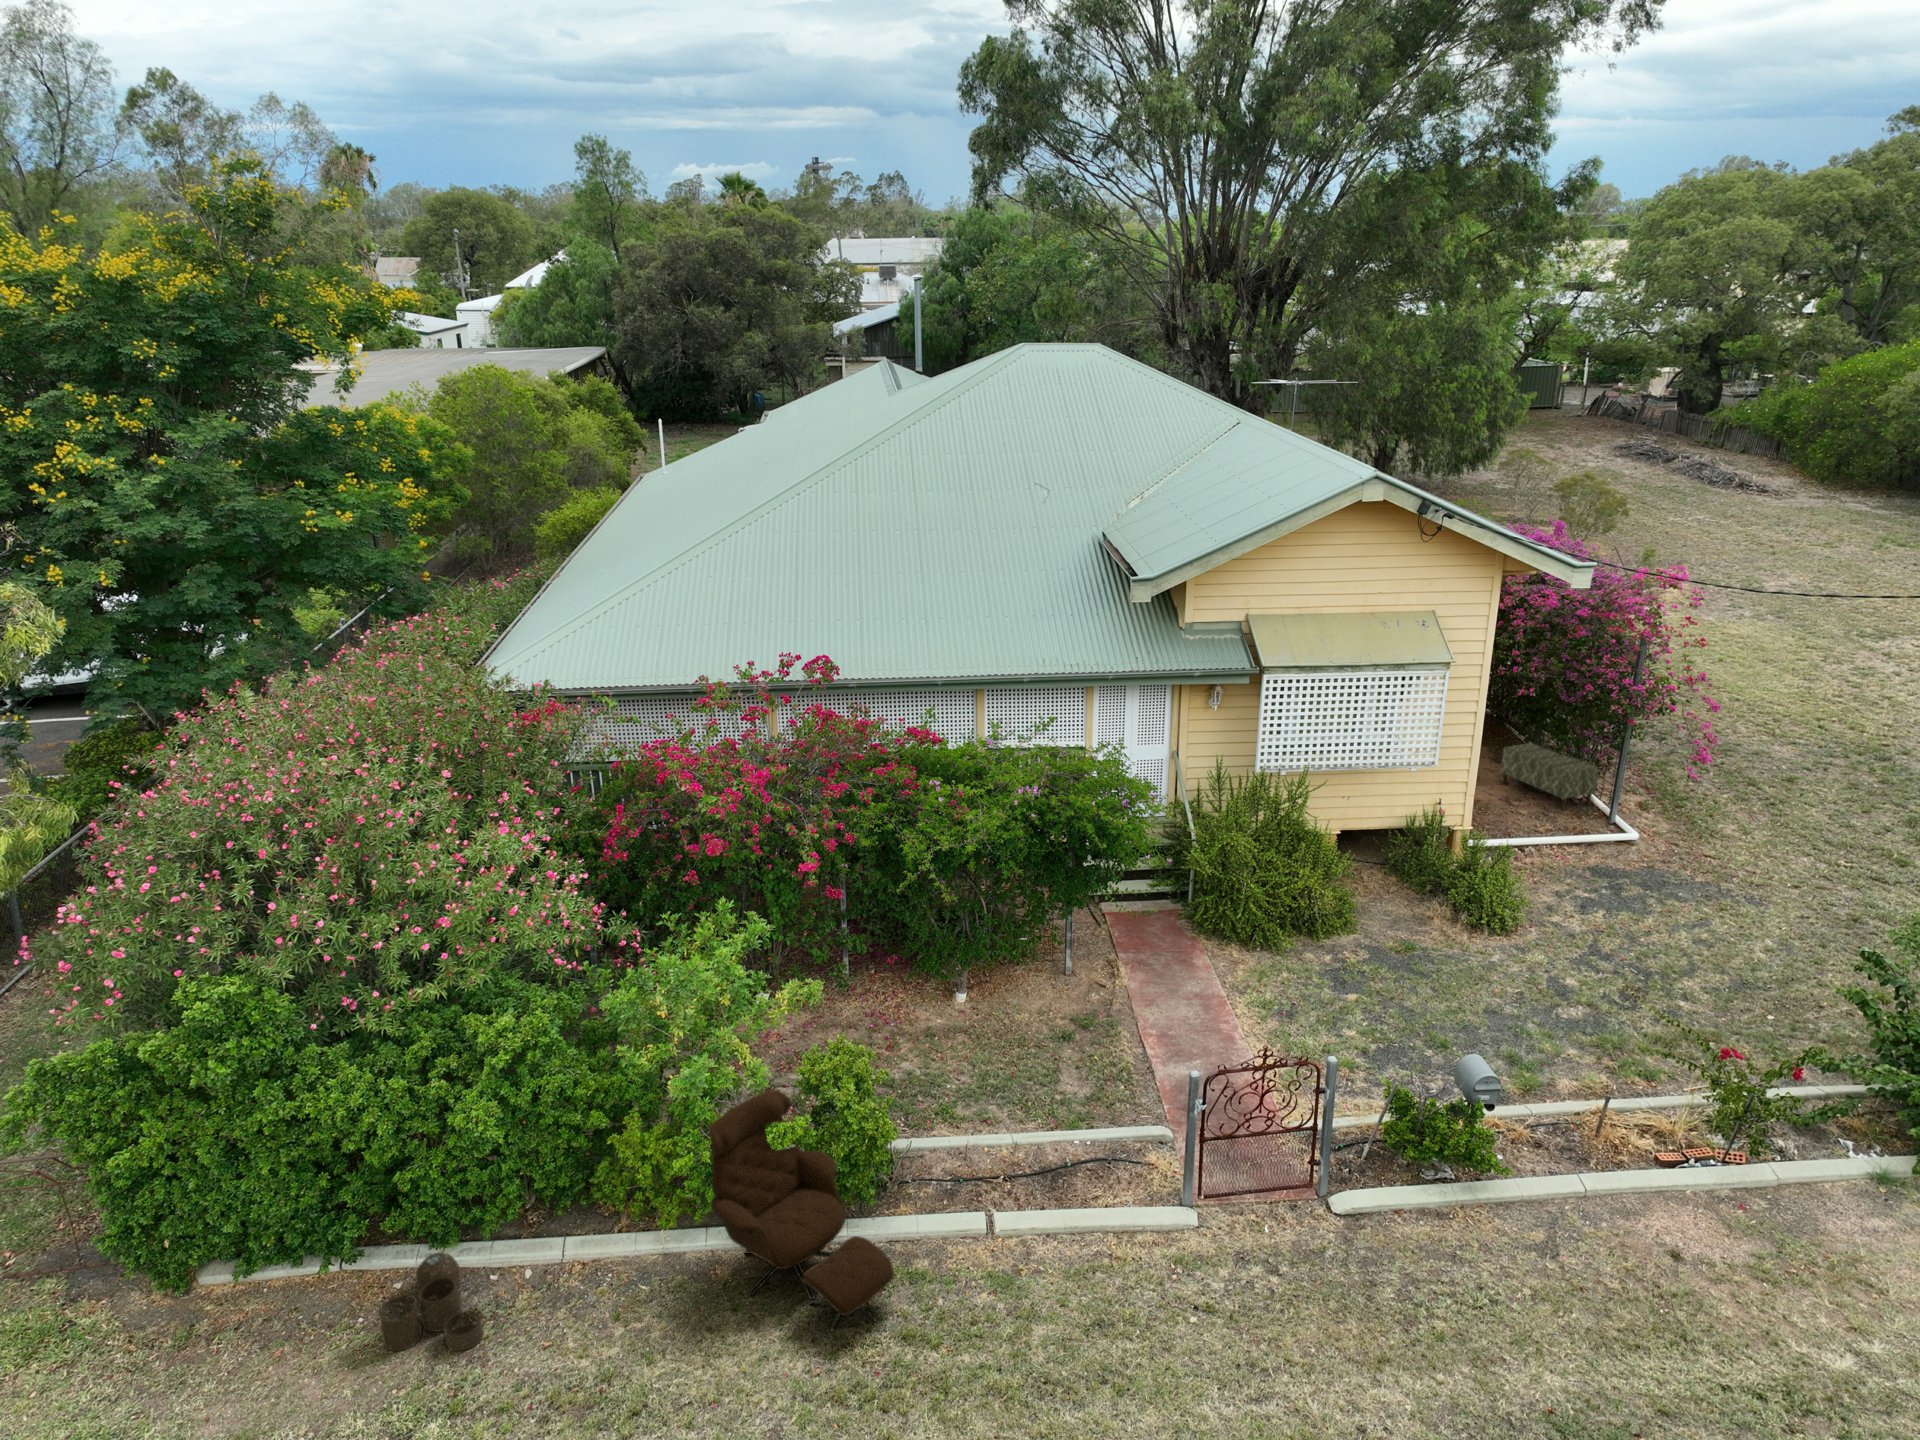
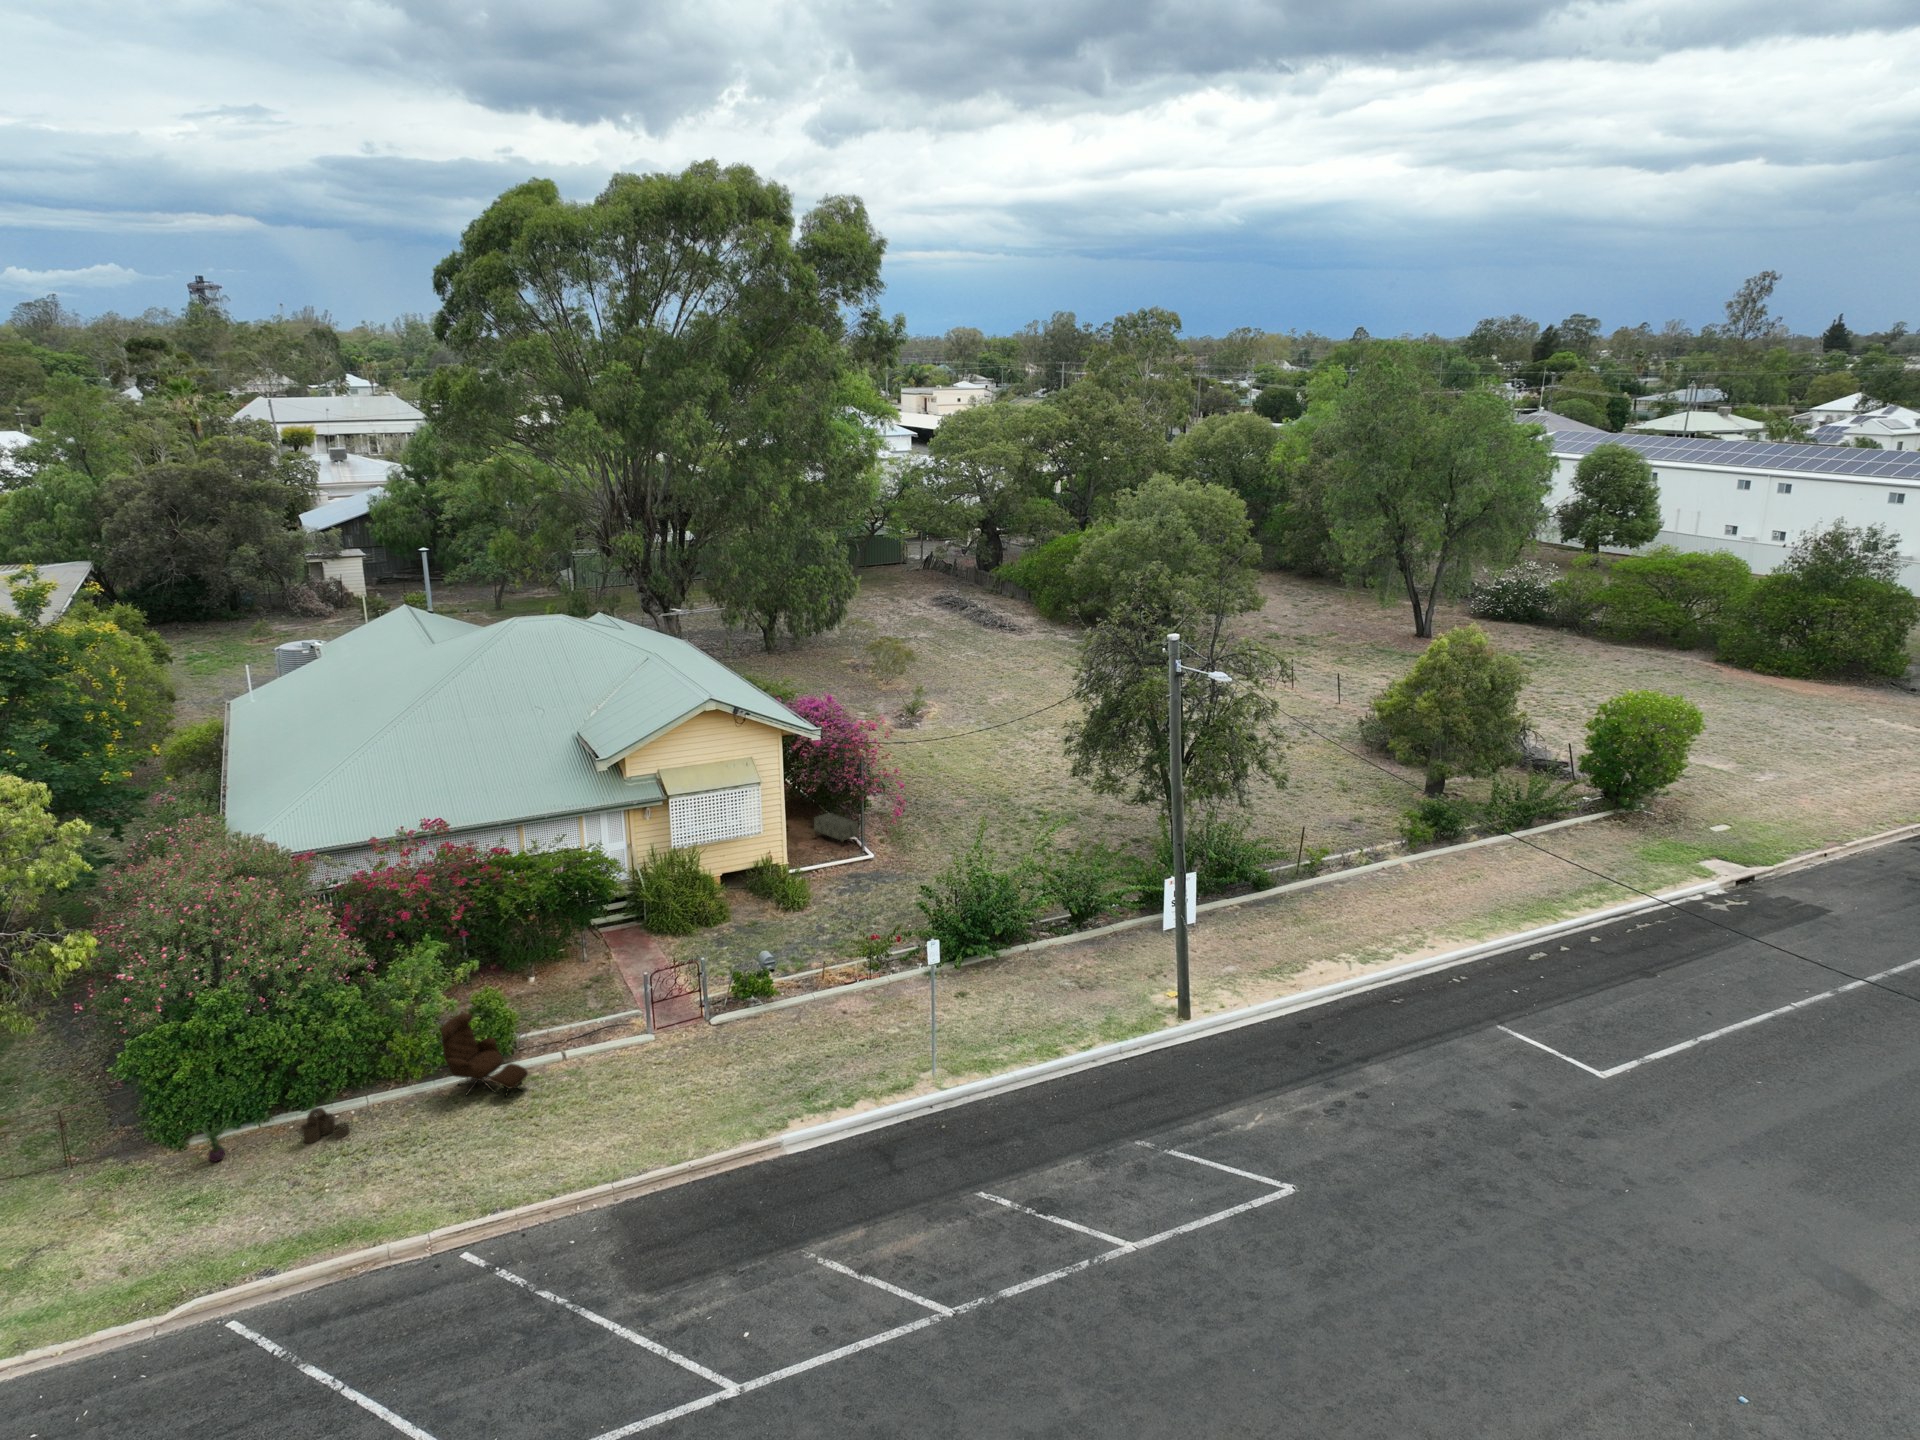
decorative plant: none [149,1249,262,1347] -> present [201,1121,231,1162]

